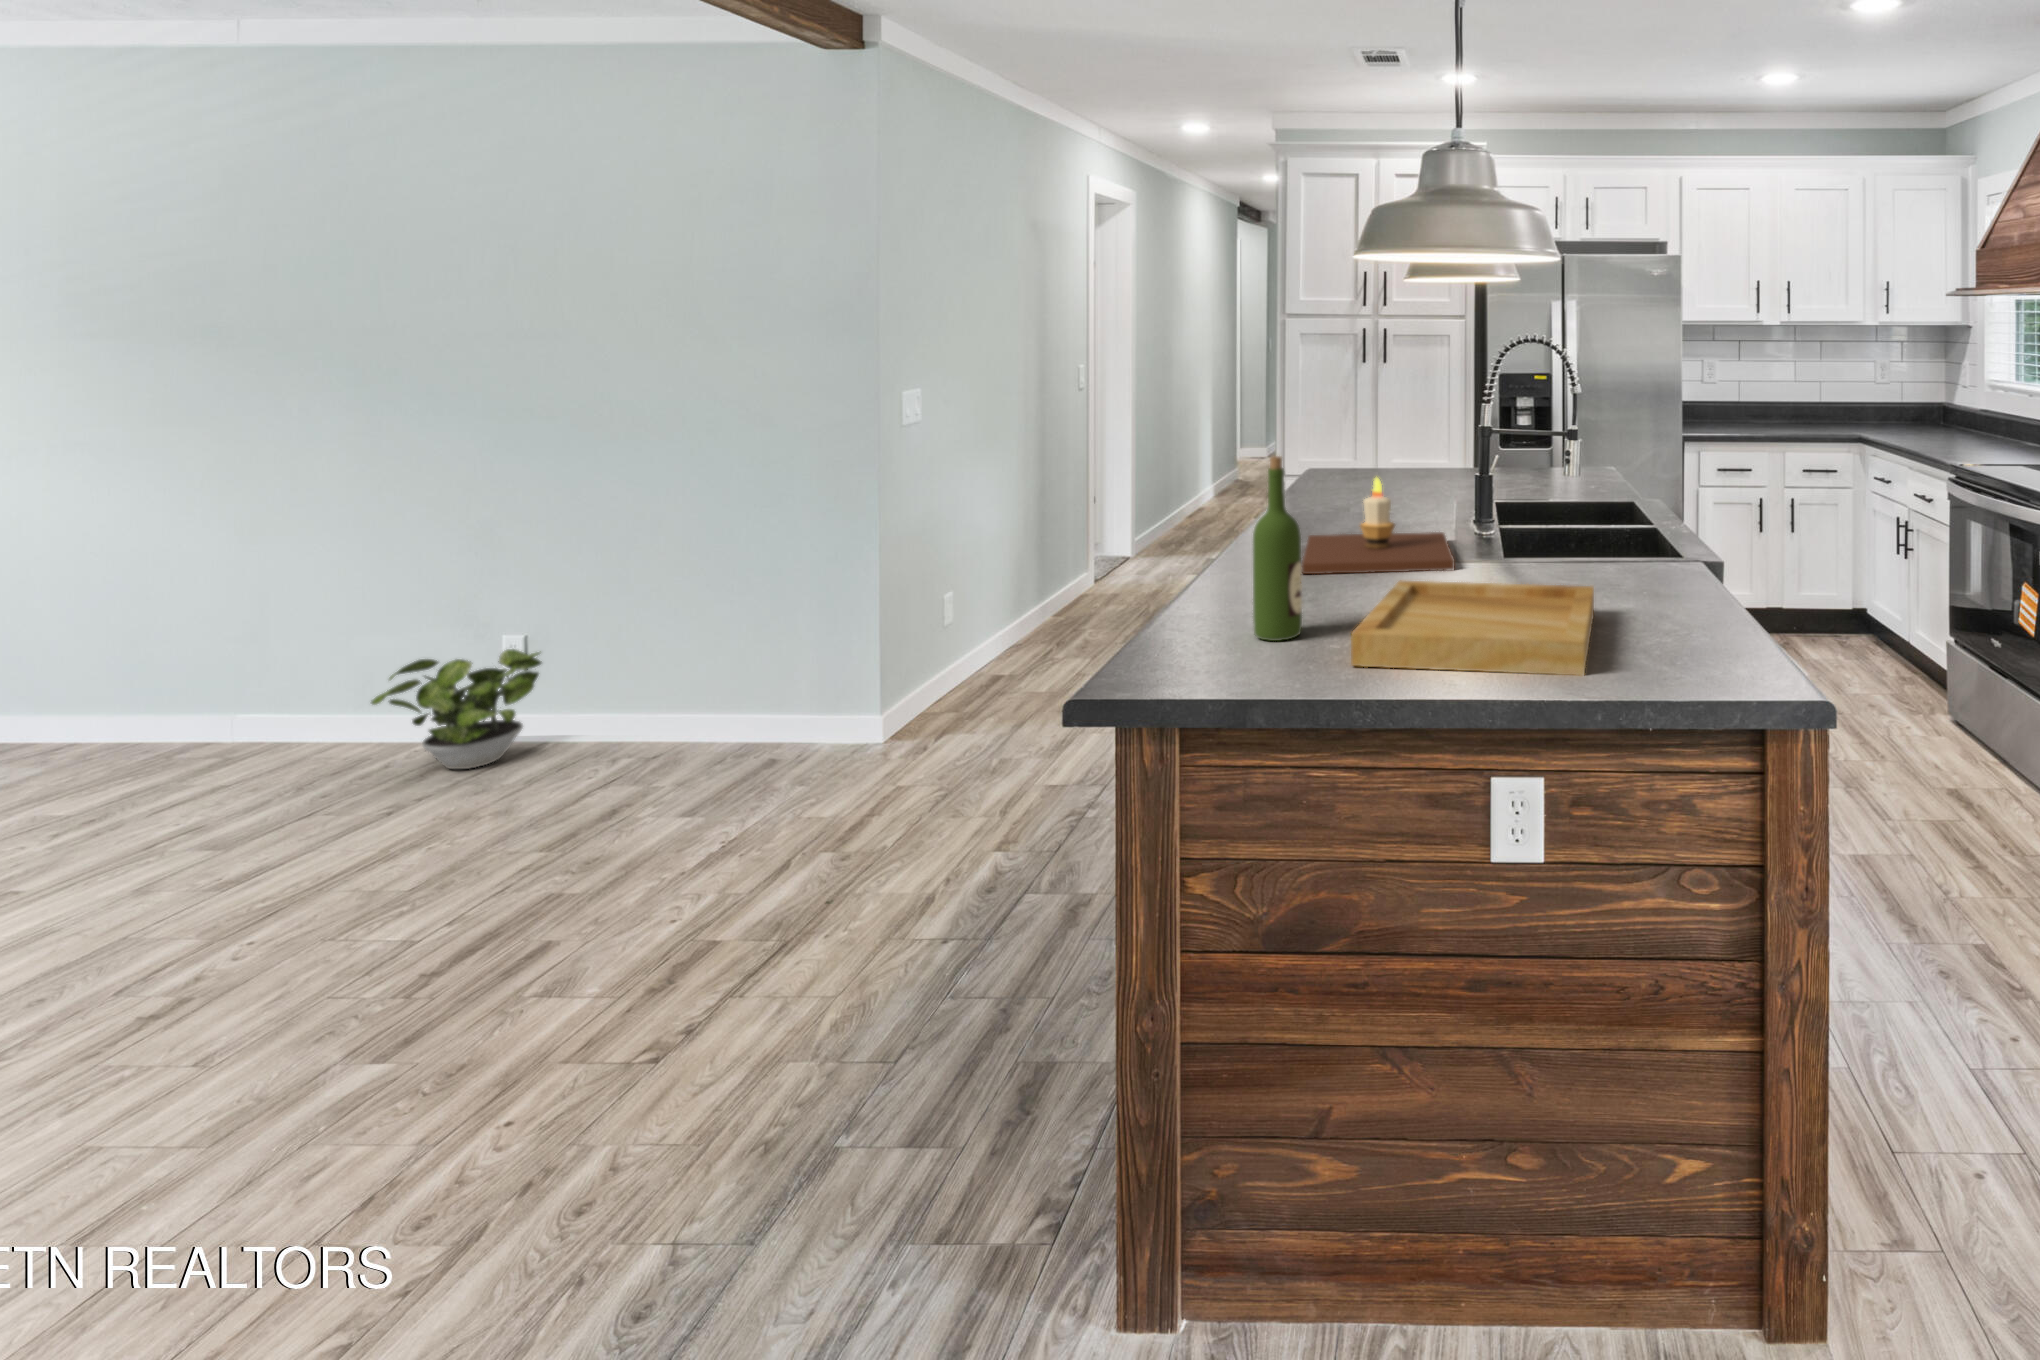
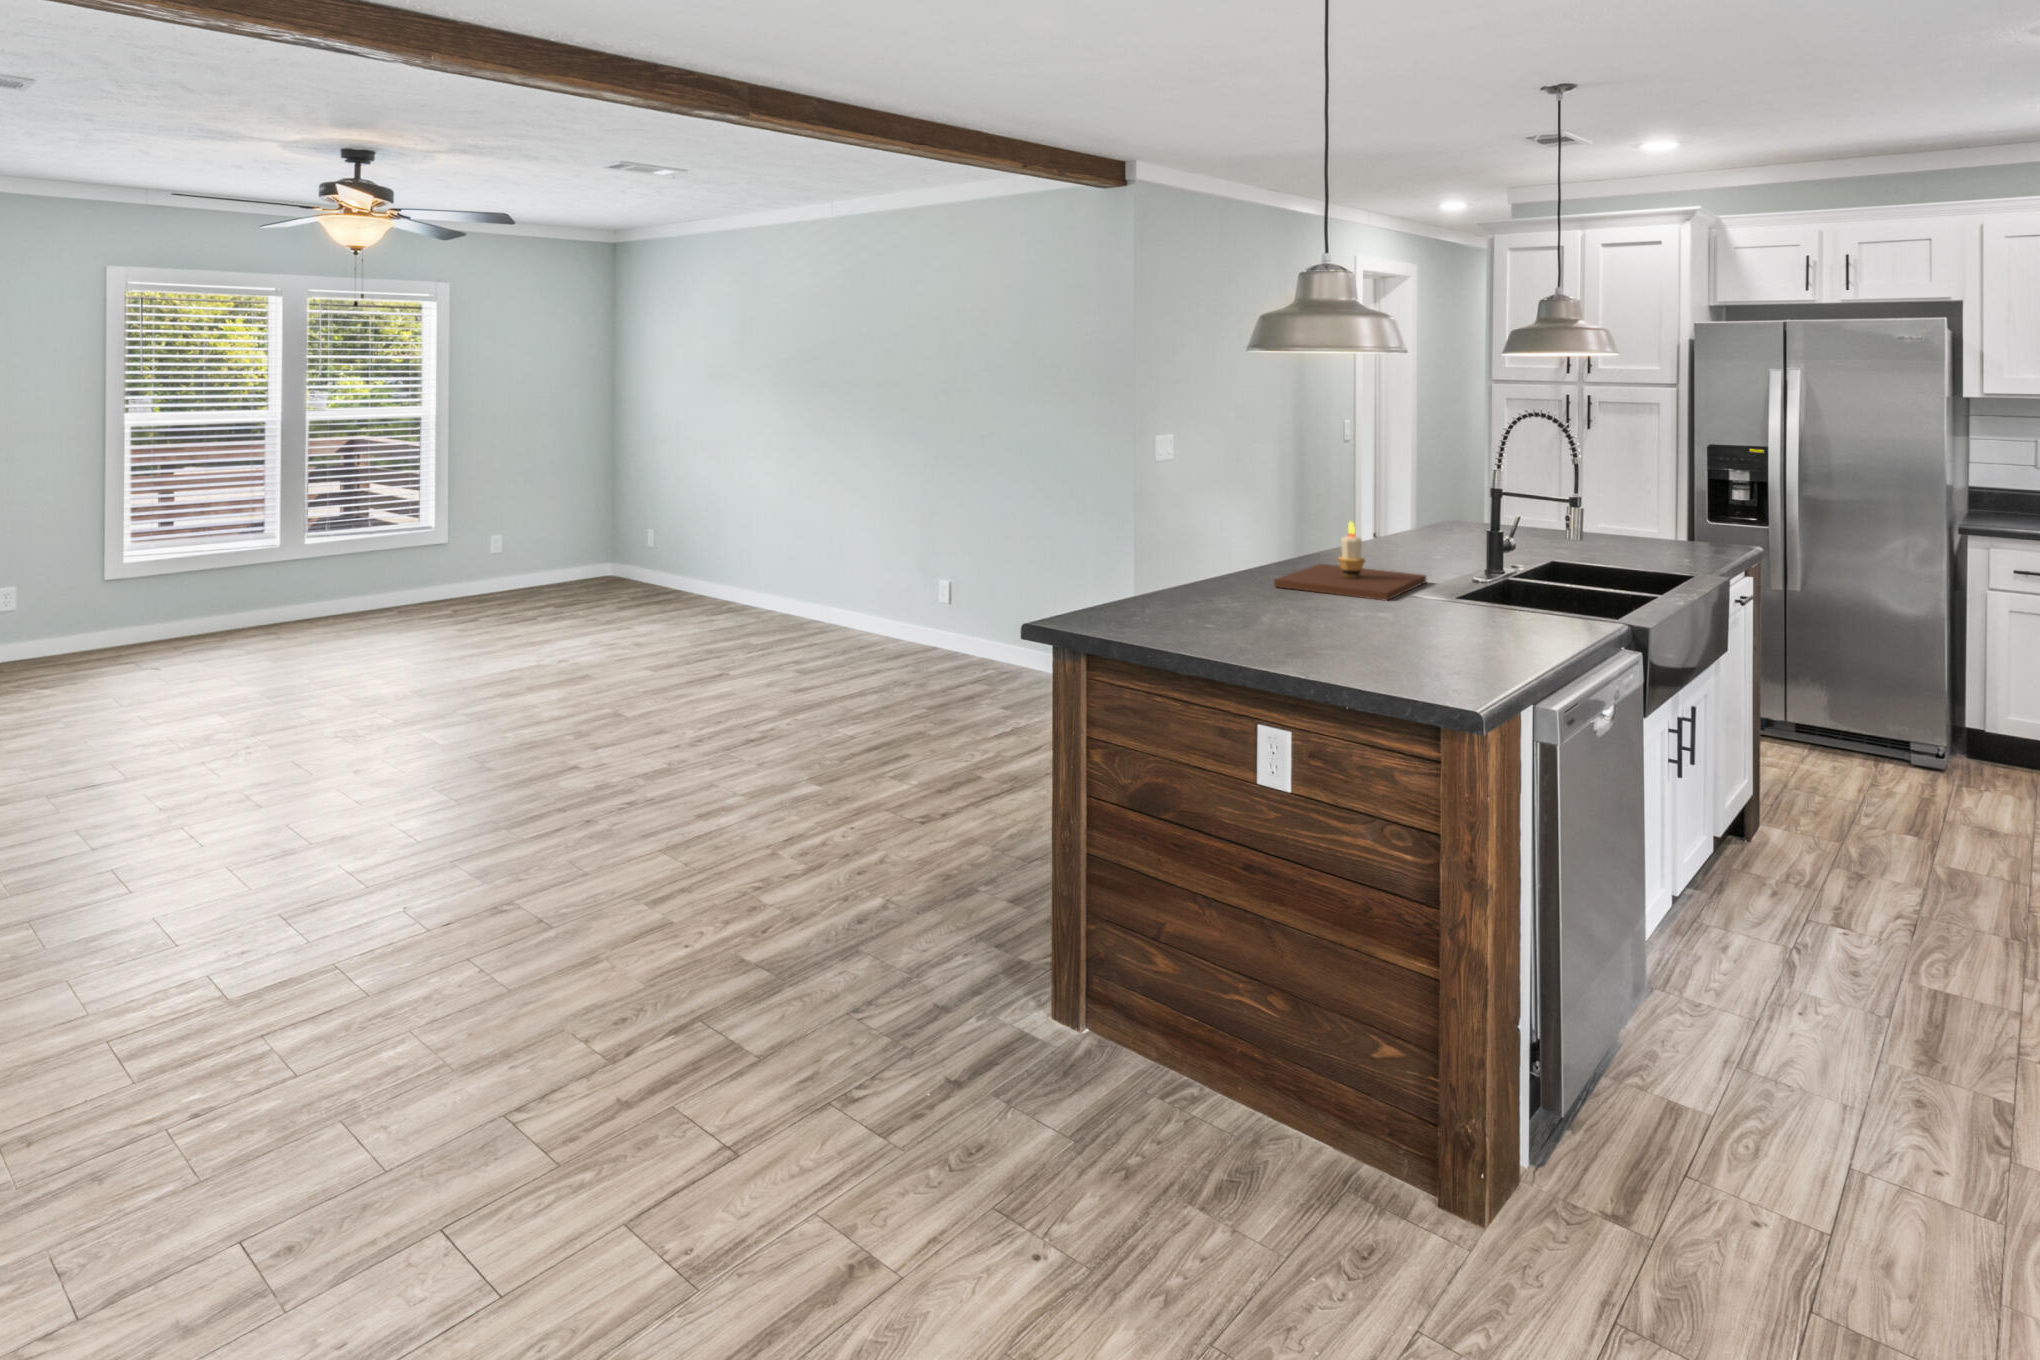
wine bottle: present [1253,456,1302,641] -> none [1171,492,1204,617]
tray: present [1351,580,1594,675] -> none [1193,593,1417,665]
potted plant: present [371,649,542,769] -> none [867,584,952,658]

